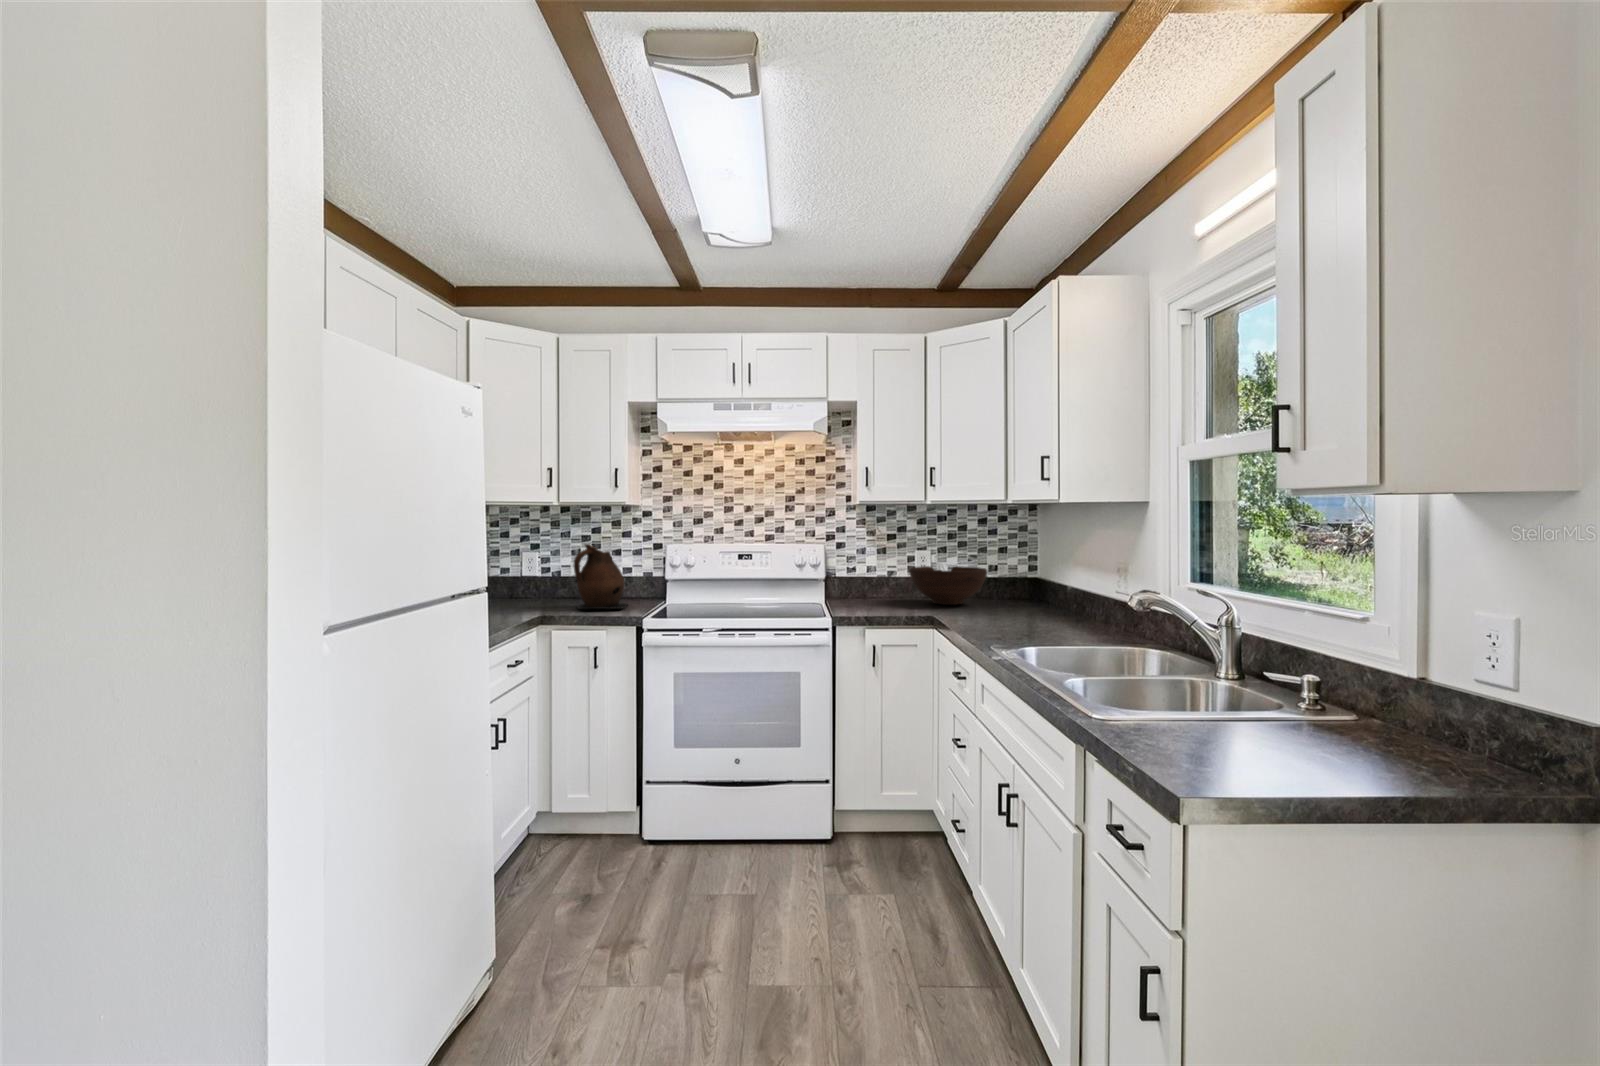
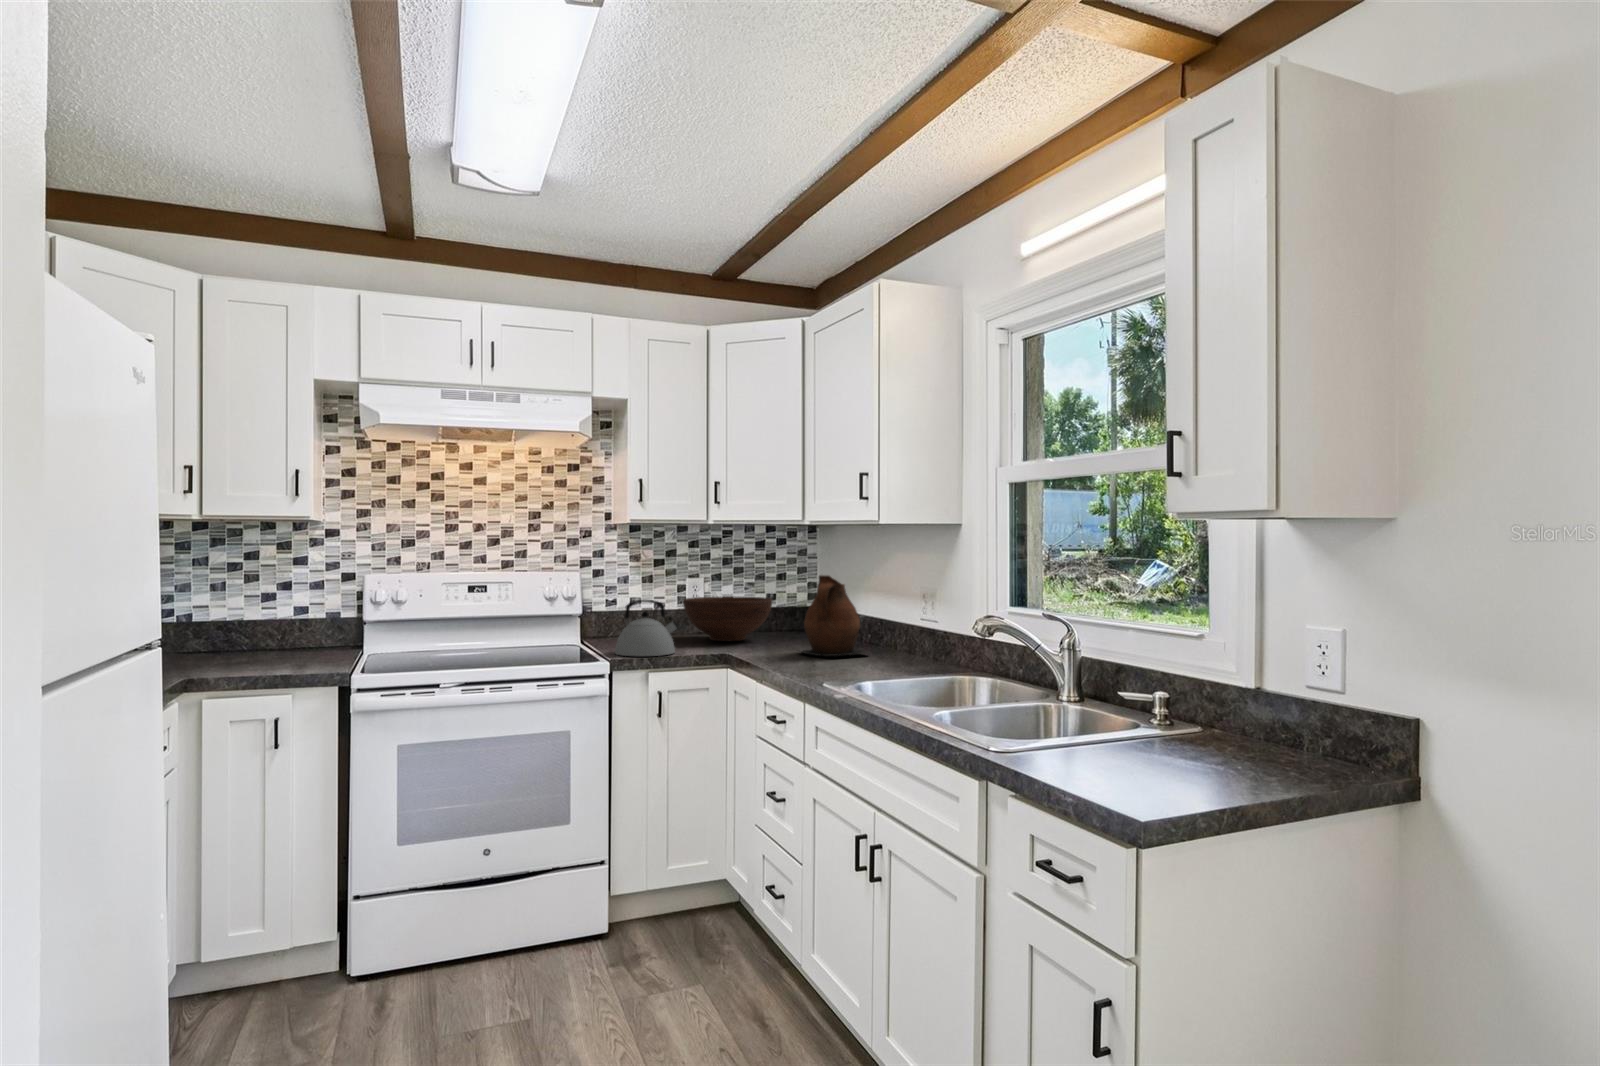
ceramic pitcher: present [574,544,628,609] -> present [802,575,869,656]
kettle: none [843,568,896,615] -> present [615,600,678,656]

